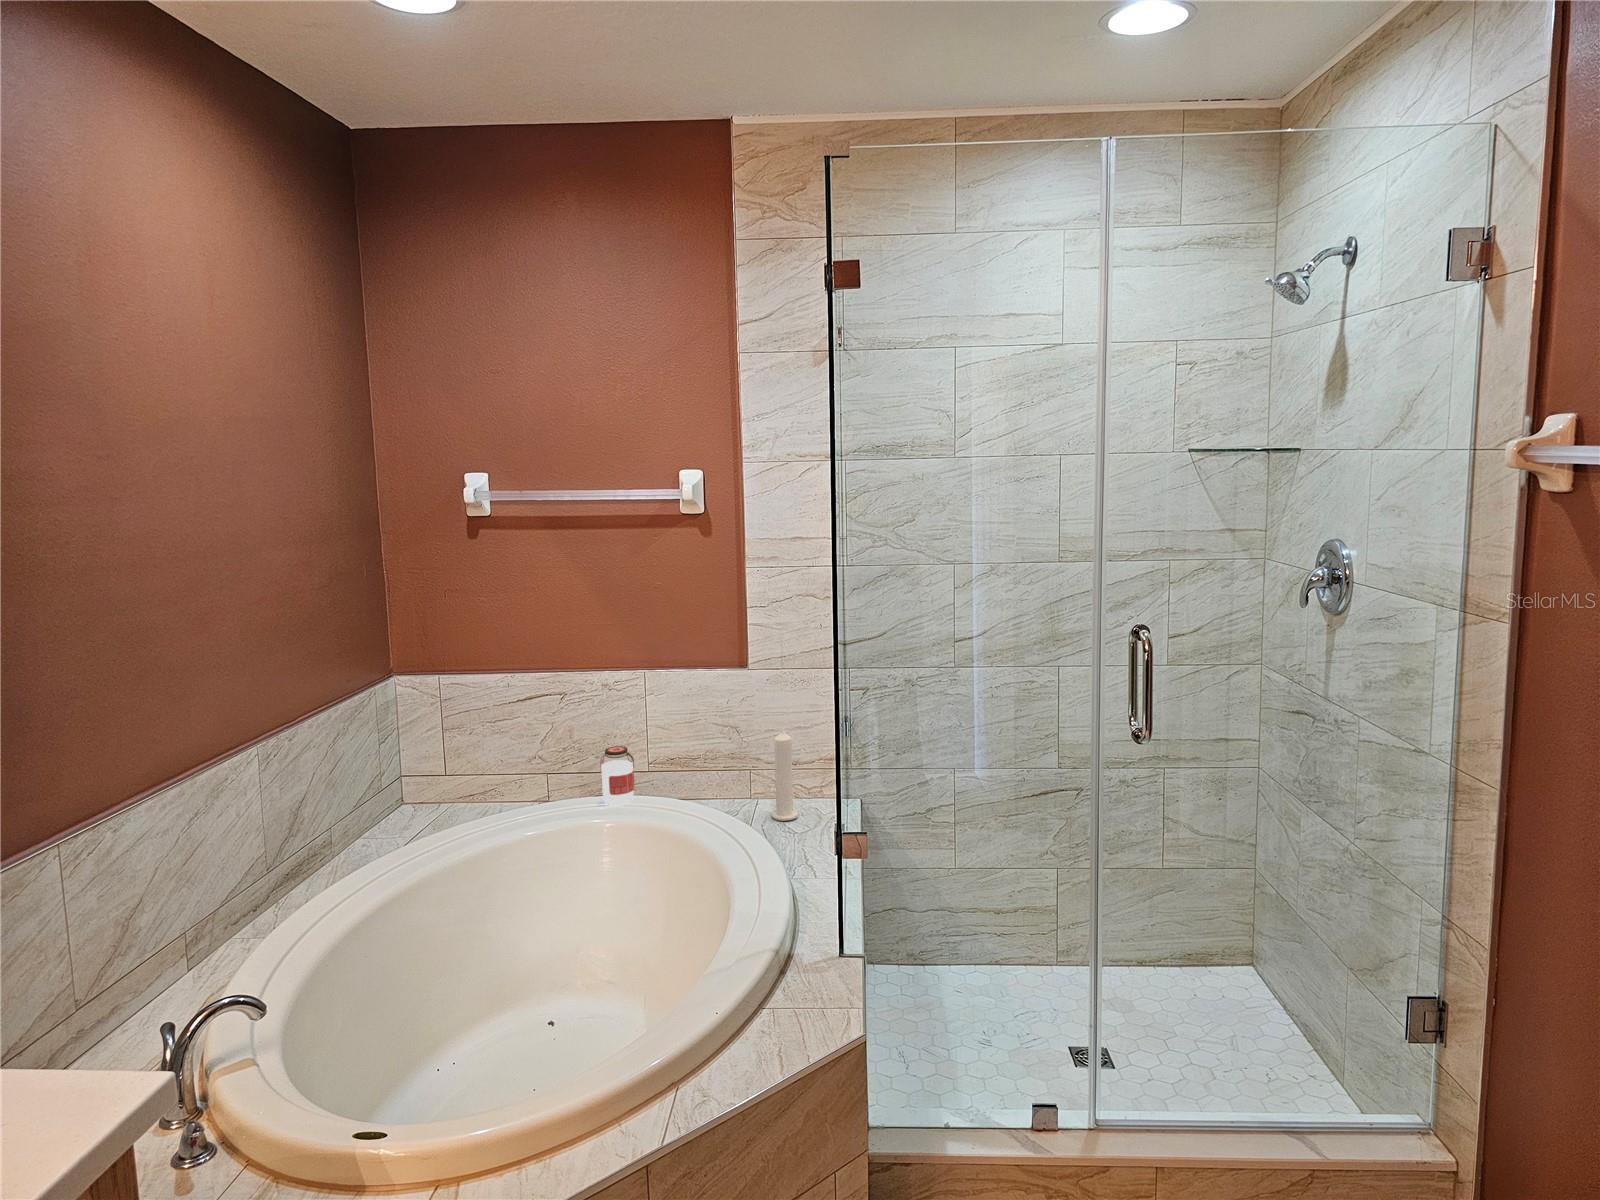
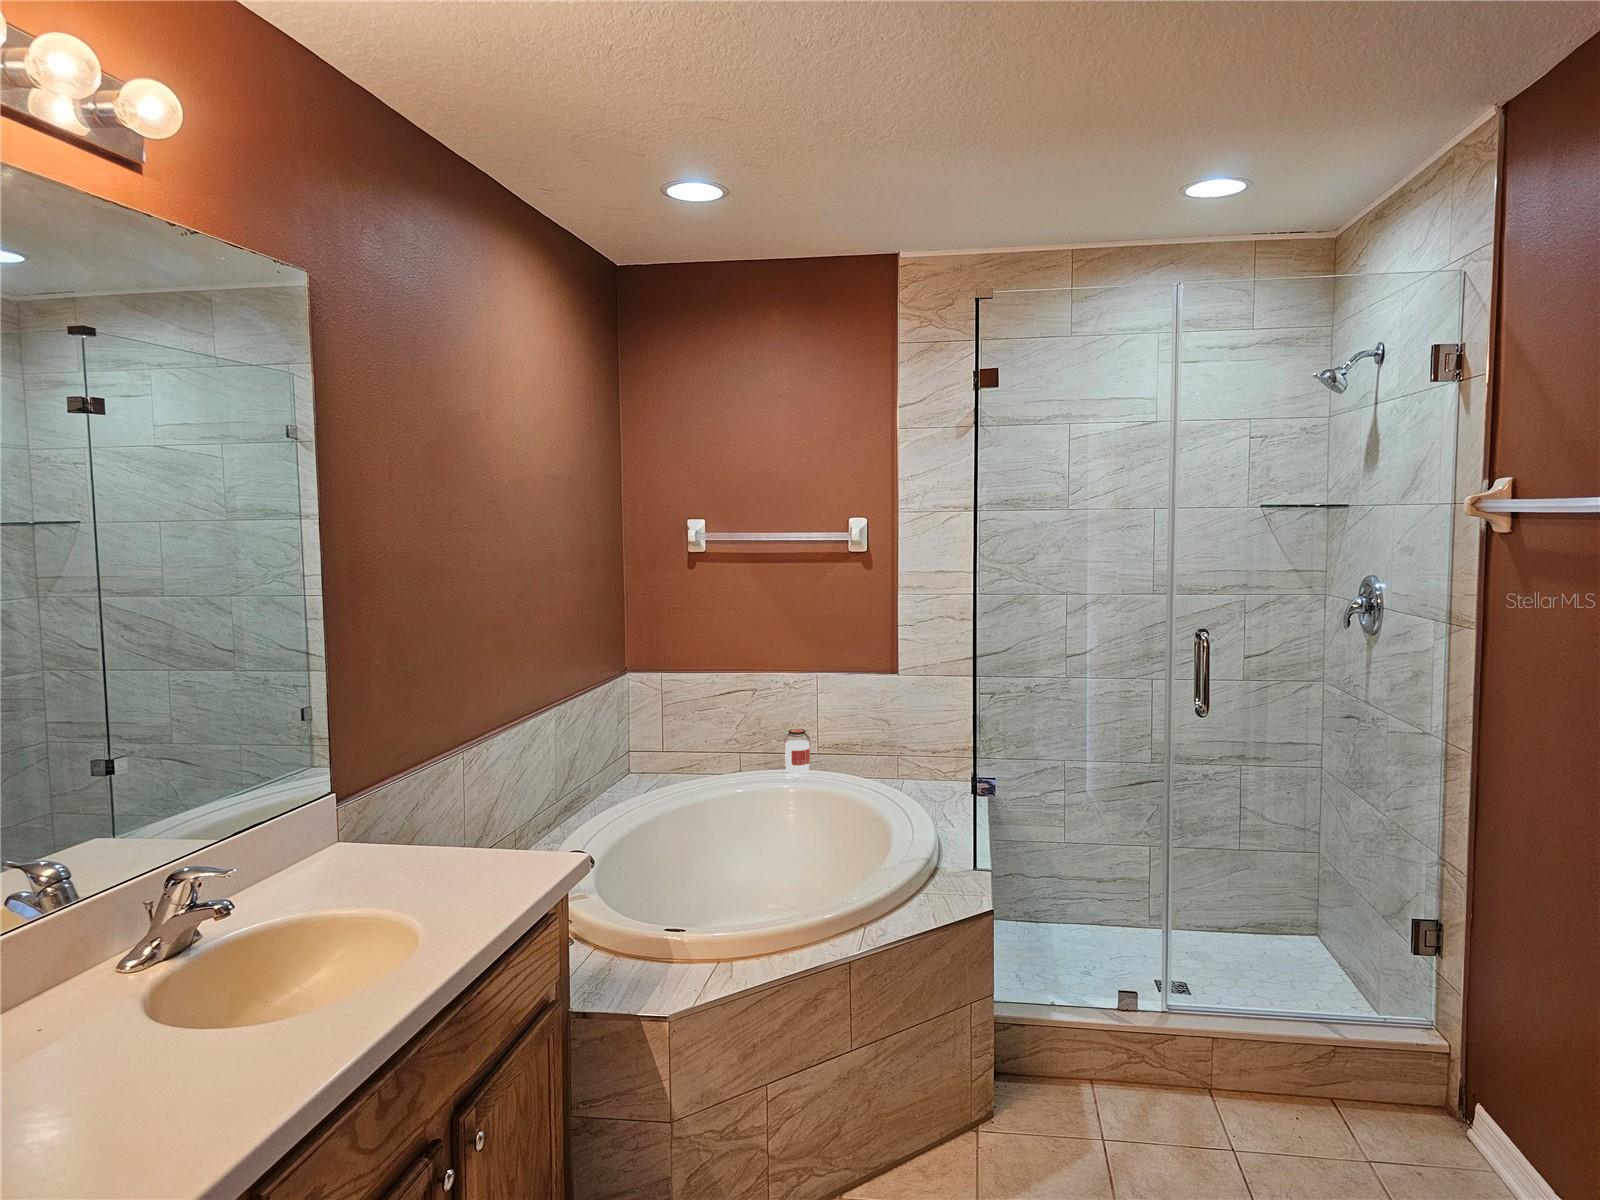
candle: present [772,726,798,821] -> none [917,716,938,791]

